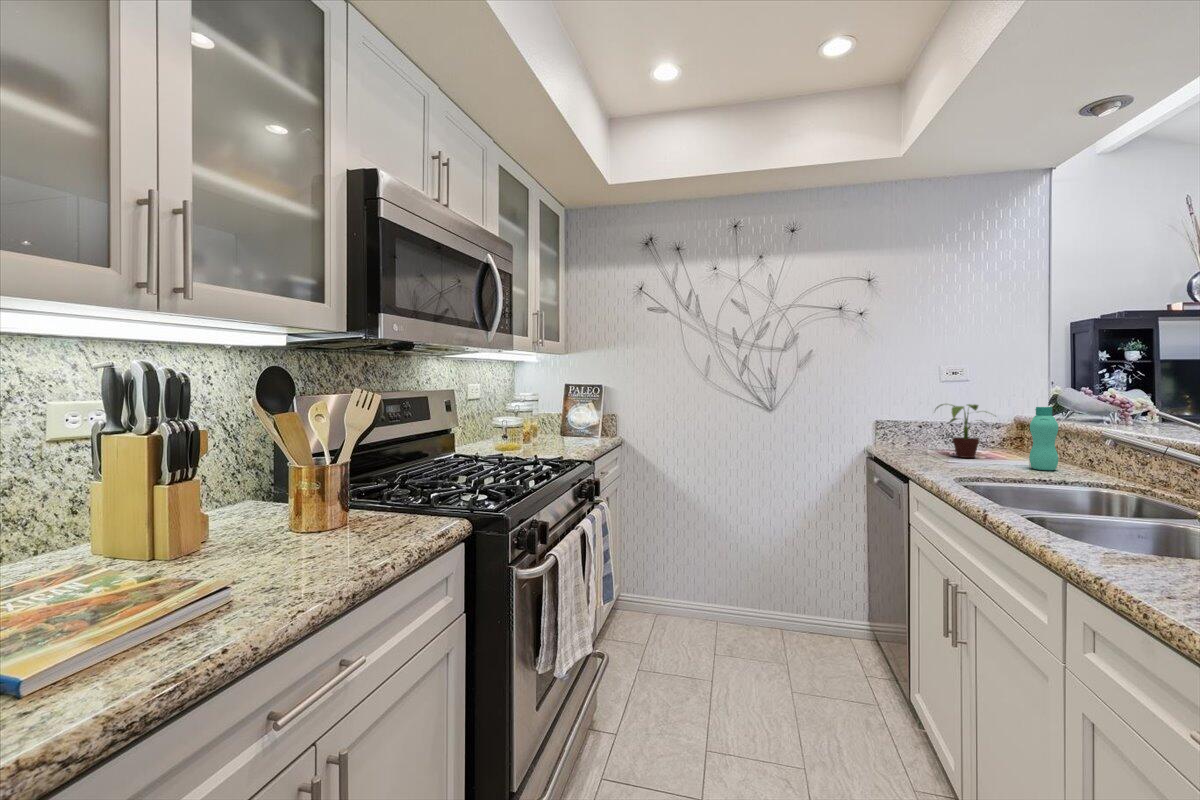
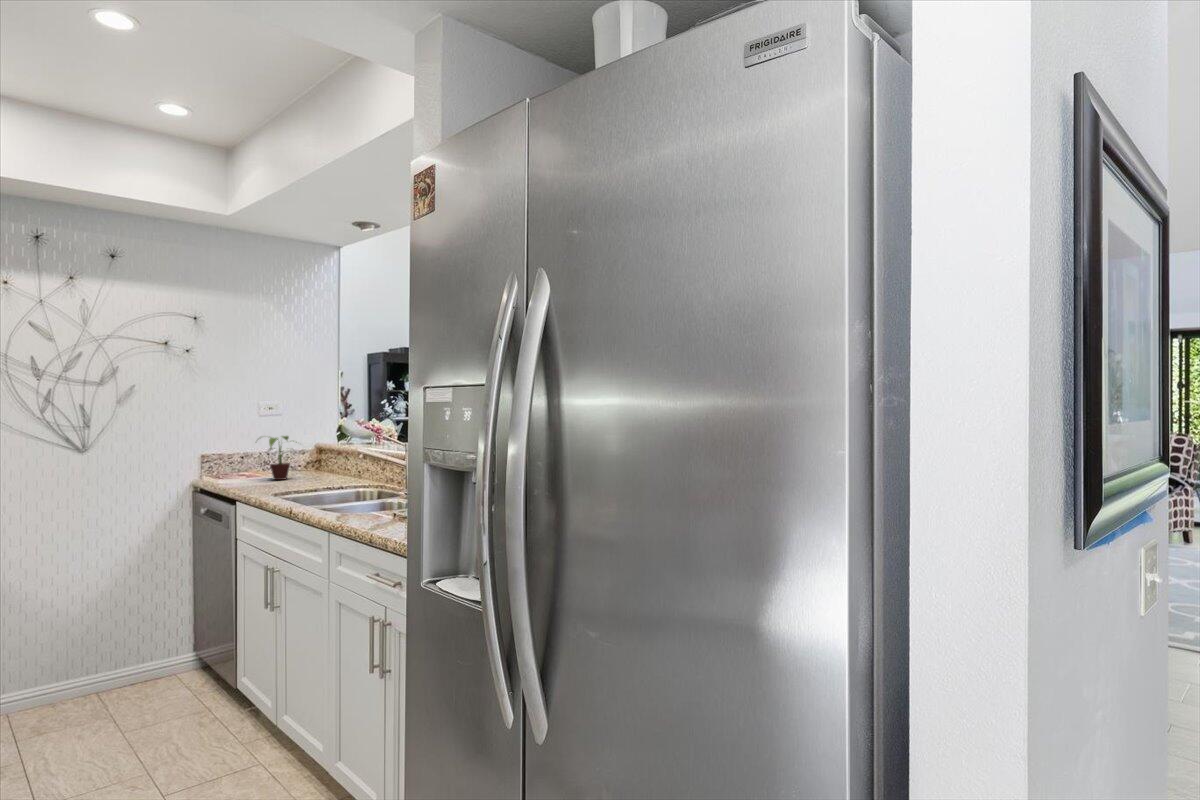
bottle: present [1029,407,1058,470] -> none [322,436,340,482]

